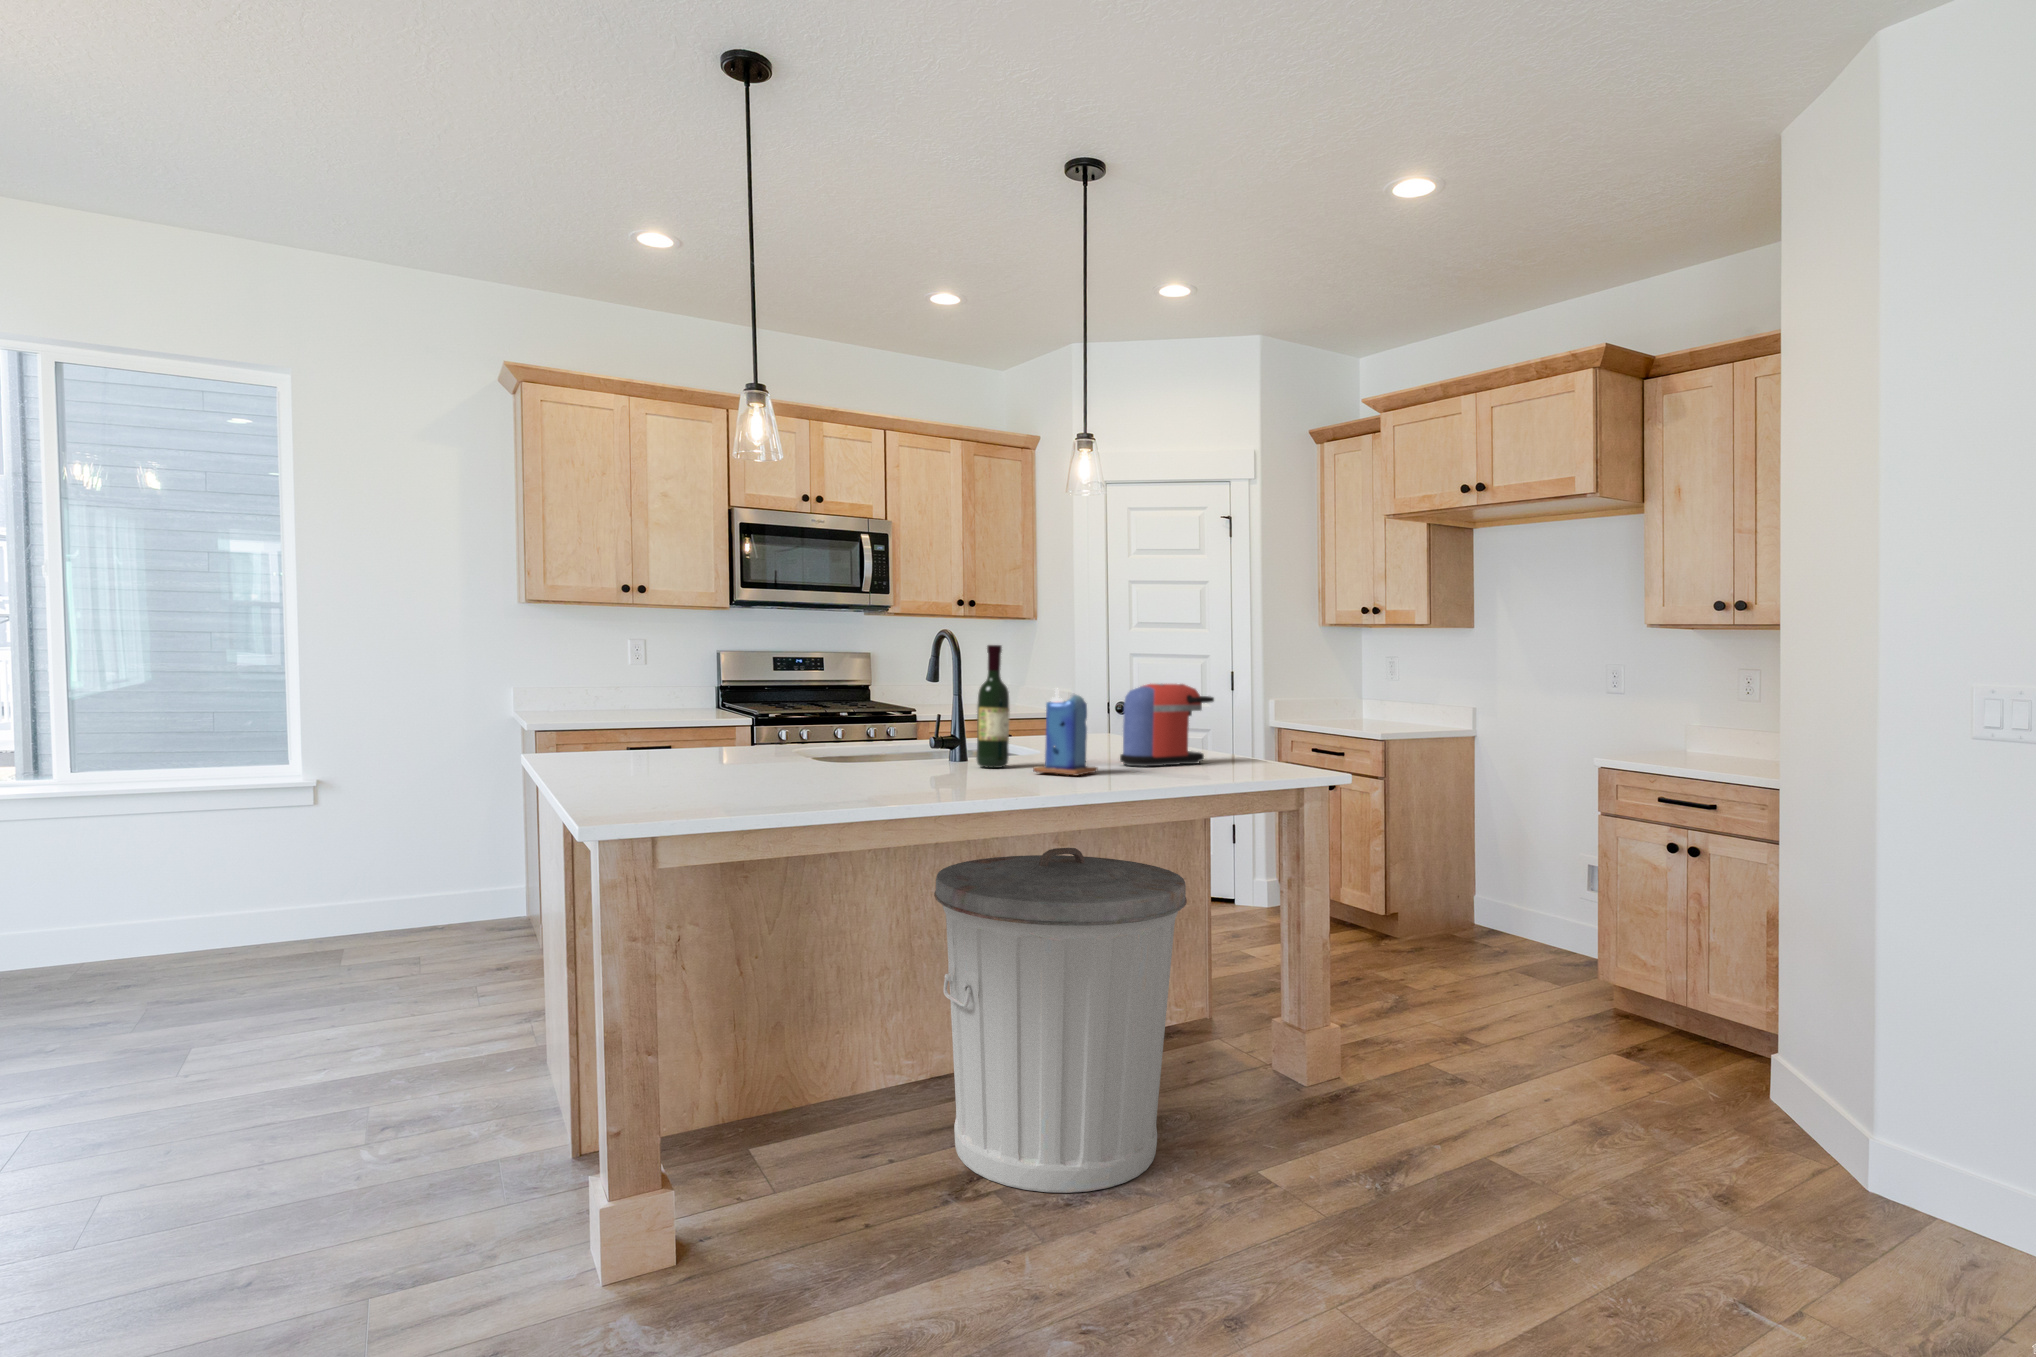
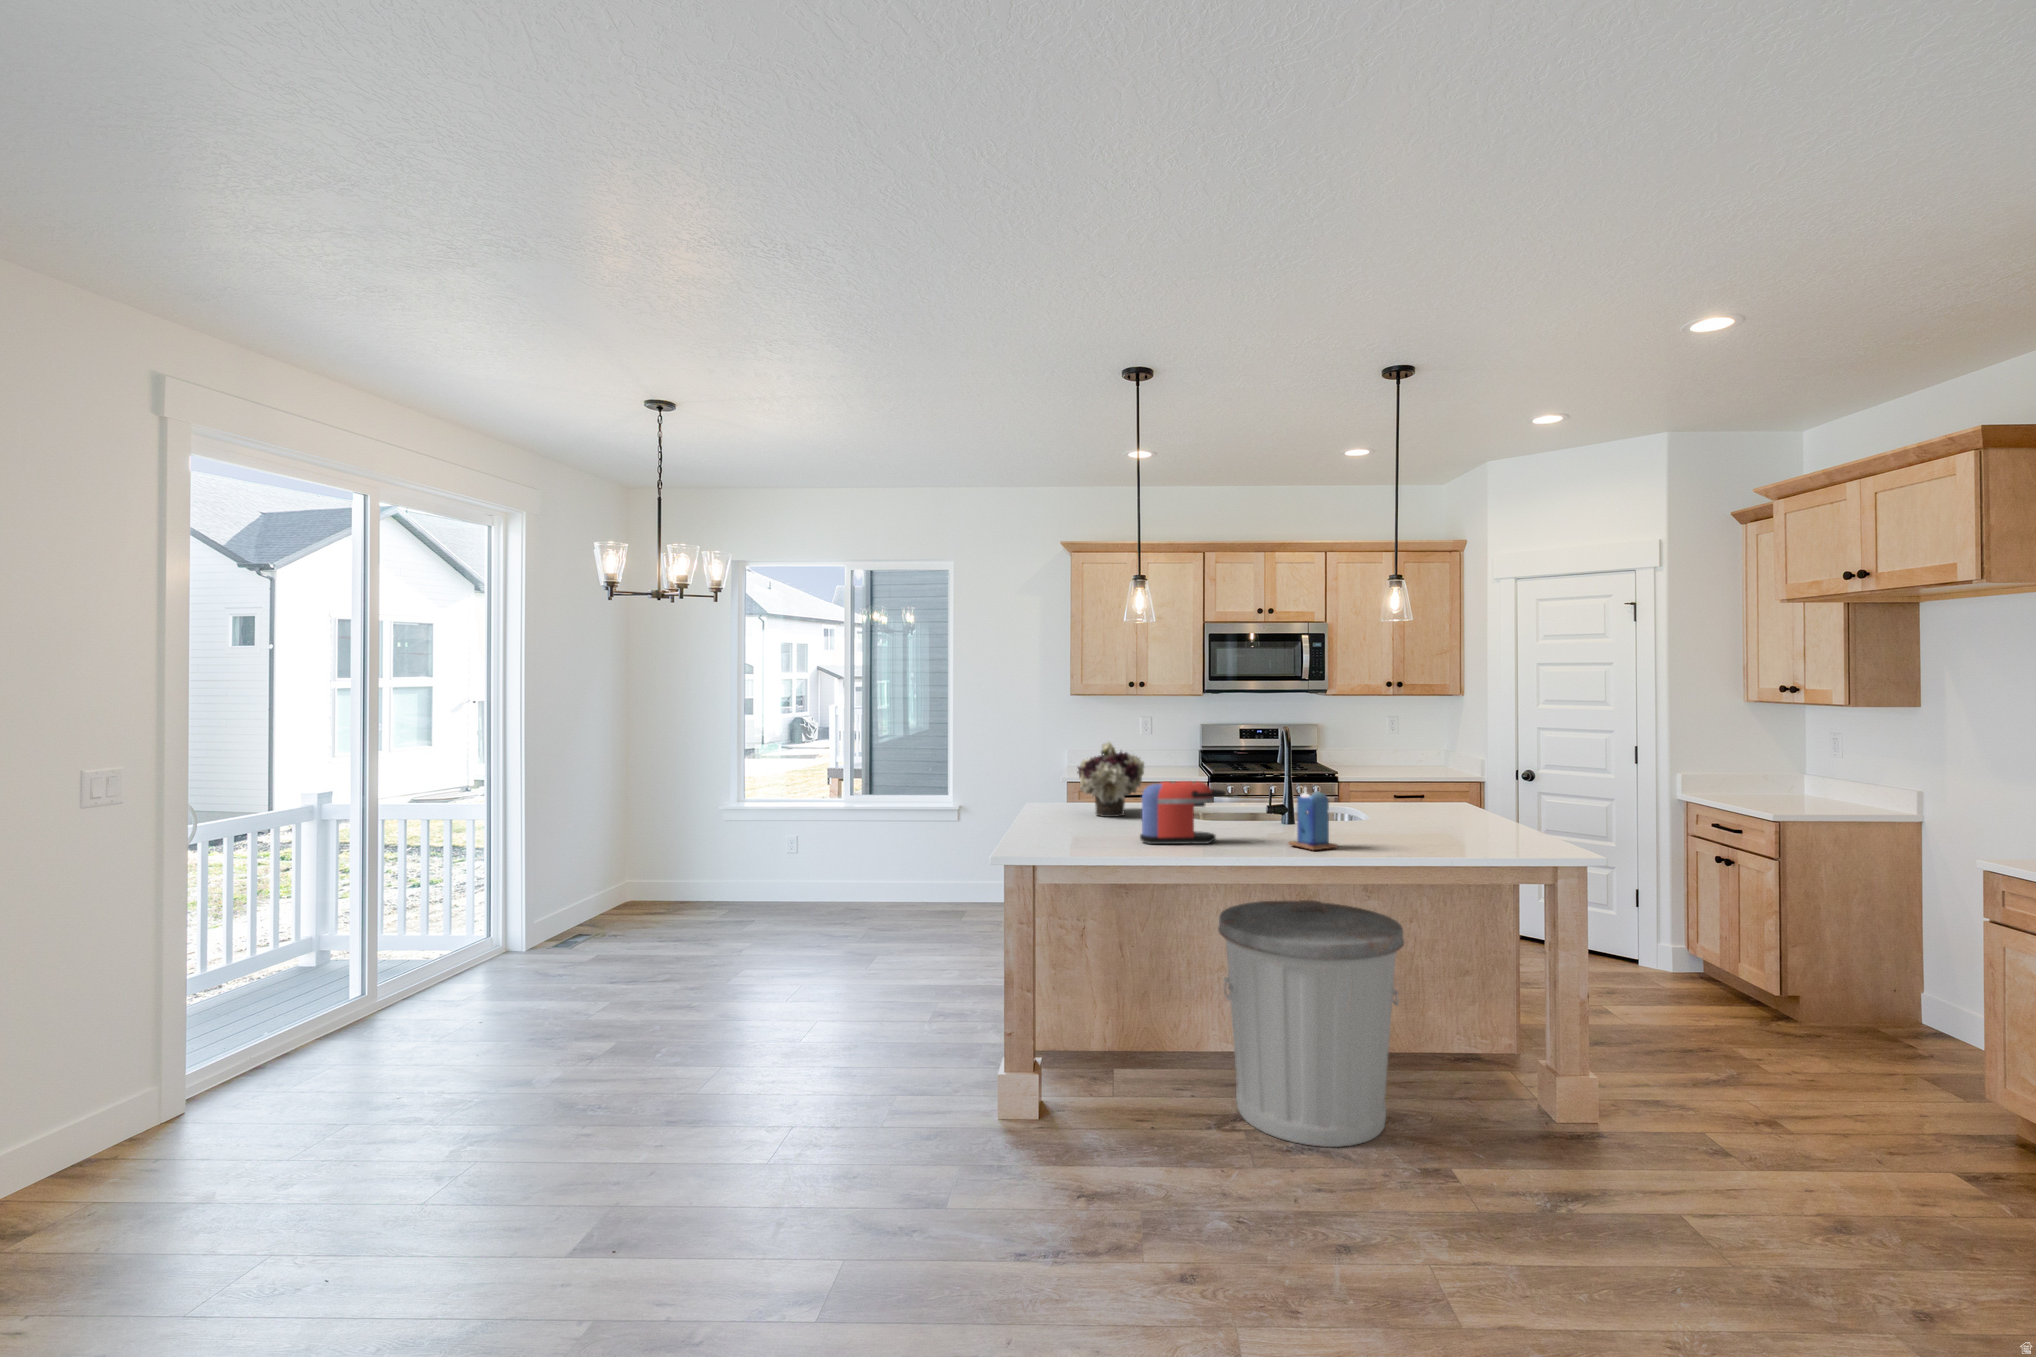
flower arrangement: none [642,640,762,758] -> present [1077,742,1144,817]
wine bottle: present [976,645,1010,768] -> none [1263,752,1287,838]
coffee maker: present [1120,684,1214,766] -> present [1140,781,1226,844]

